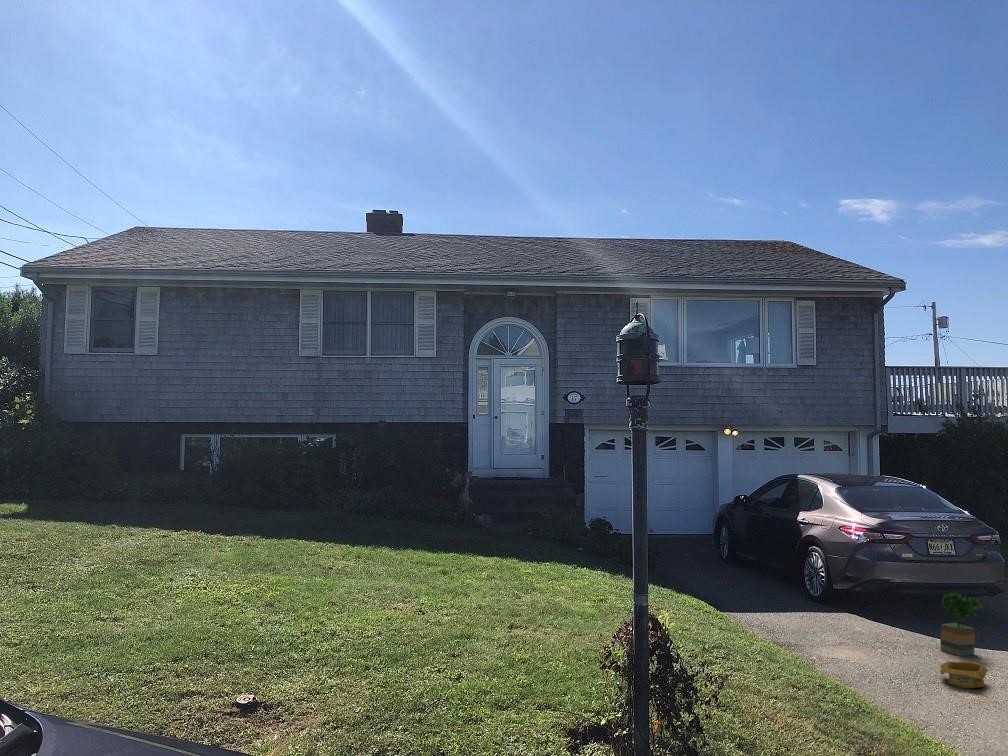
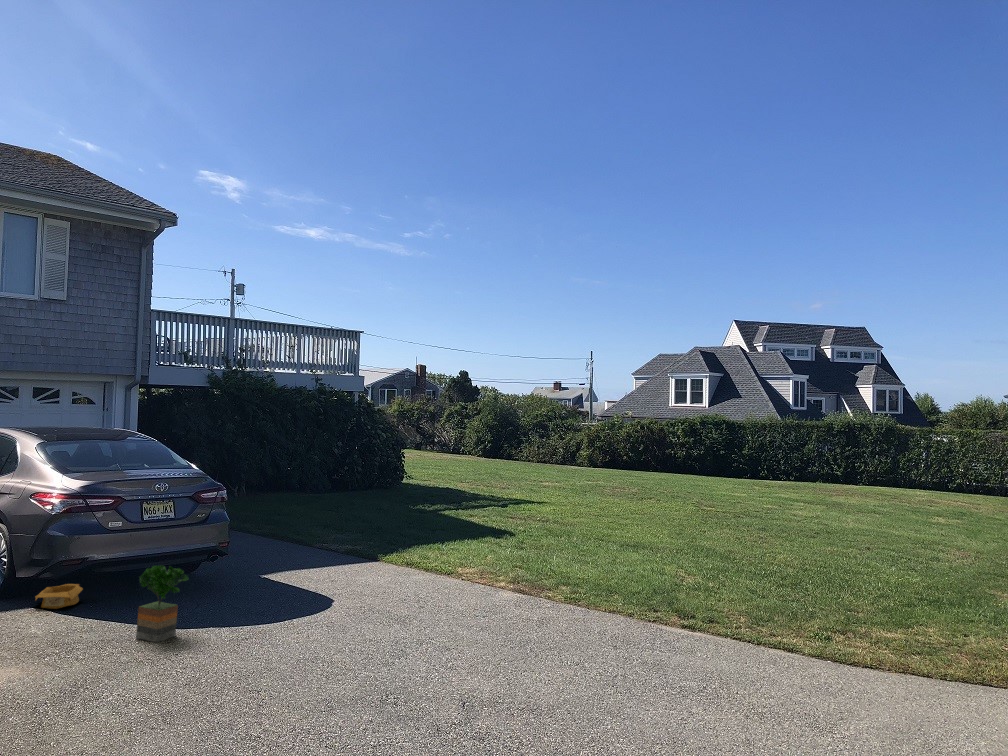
cardboard box: present [940,661,988,688] -> present [35,584,83,609]

